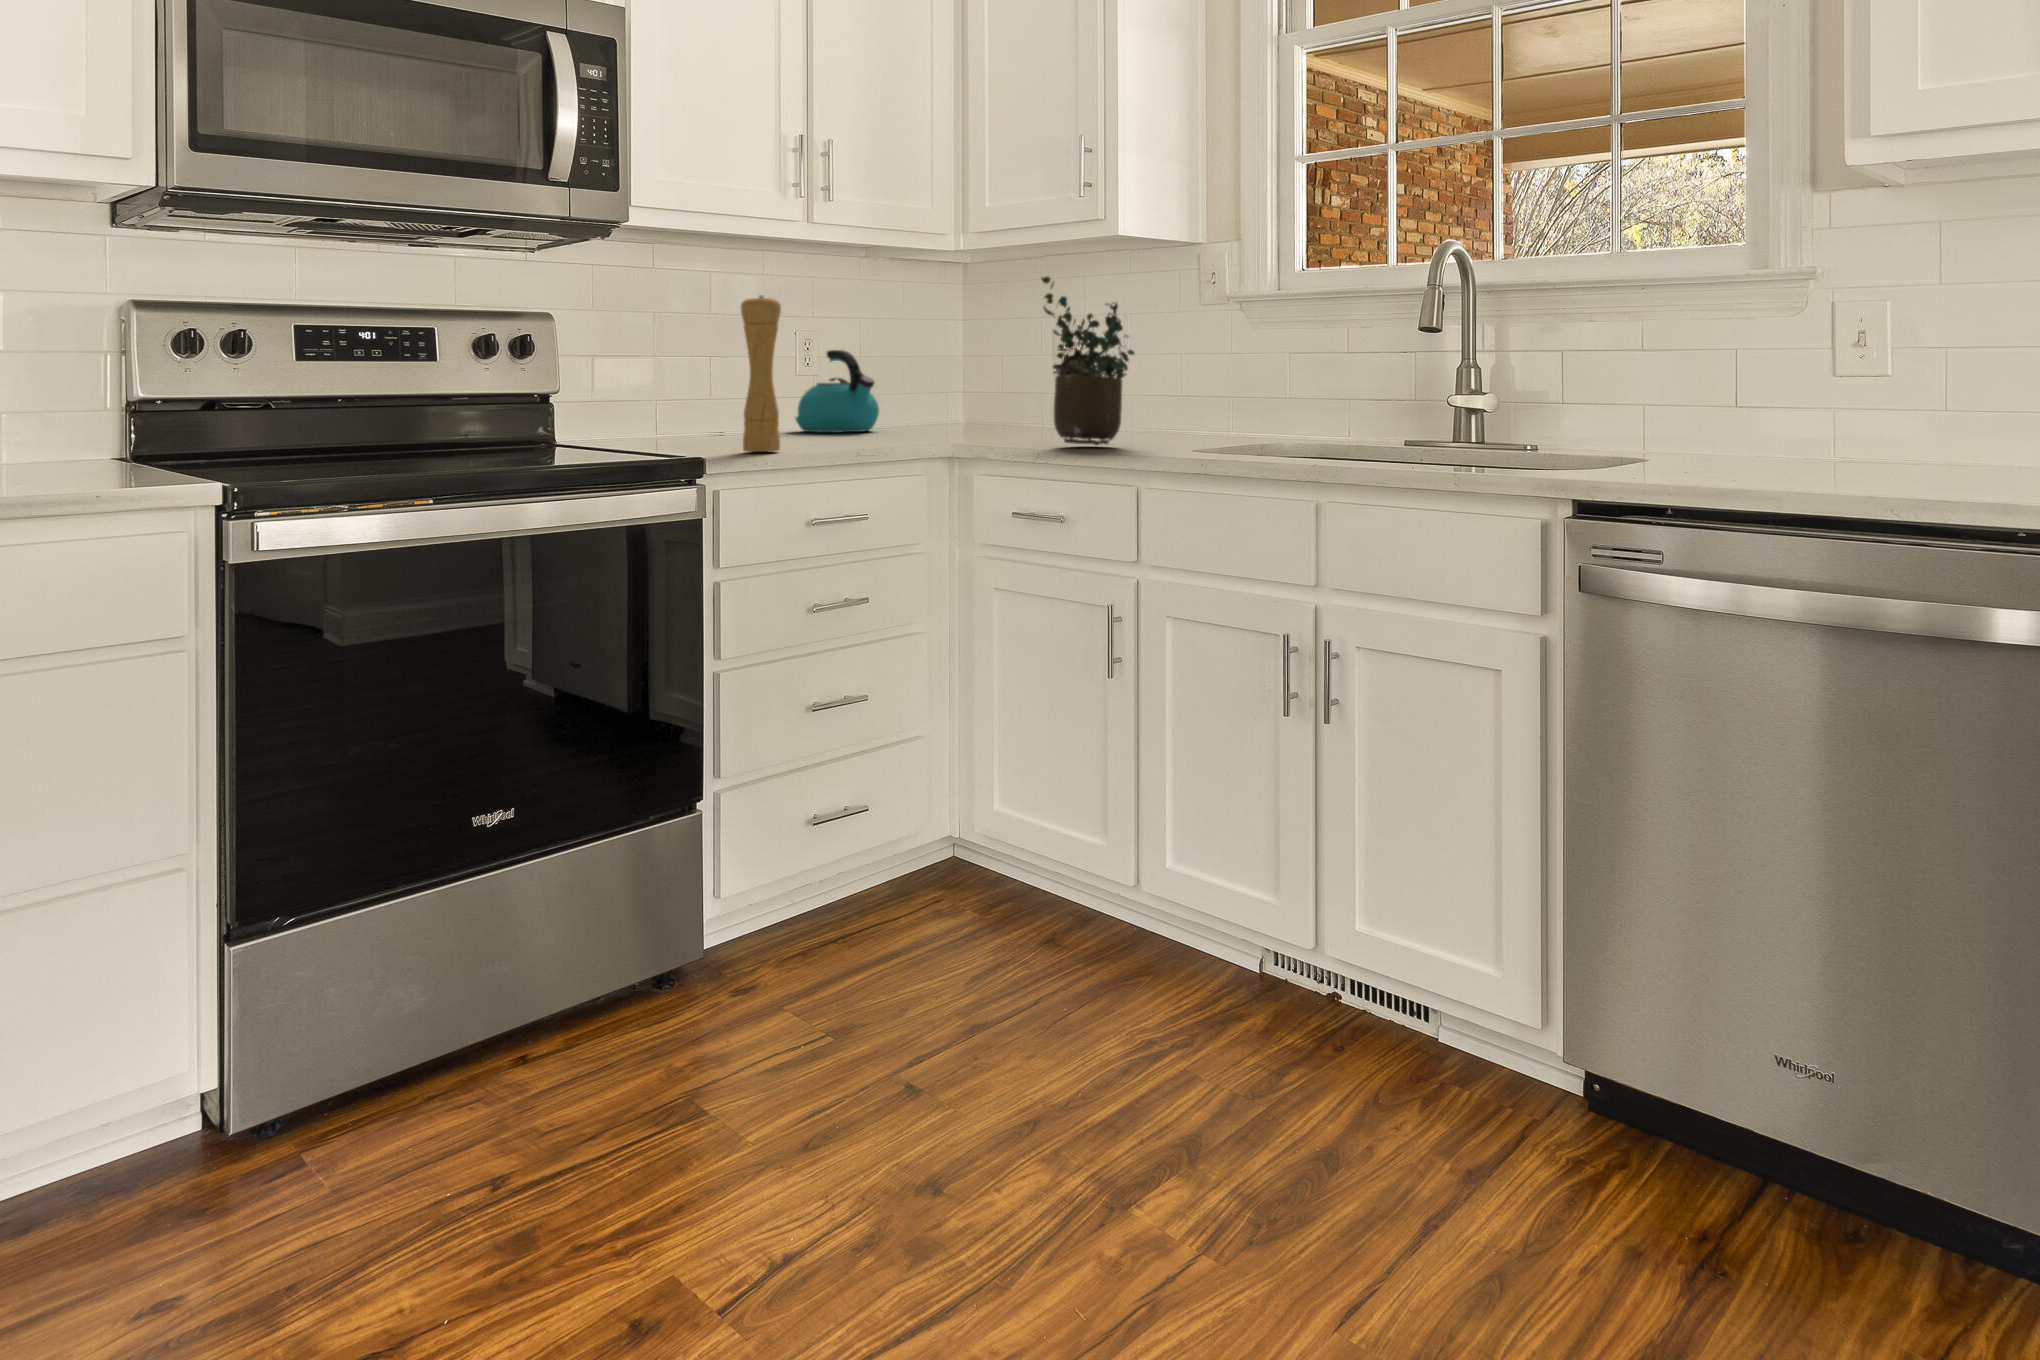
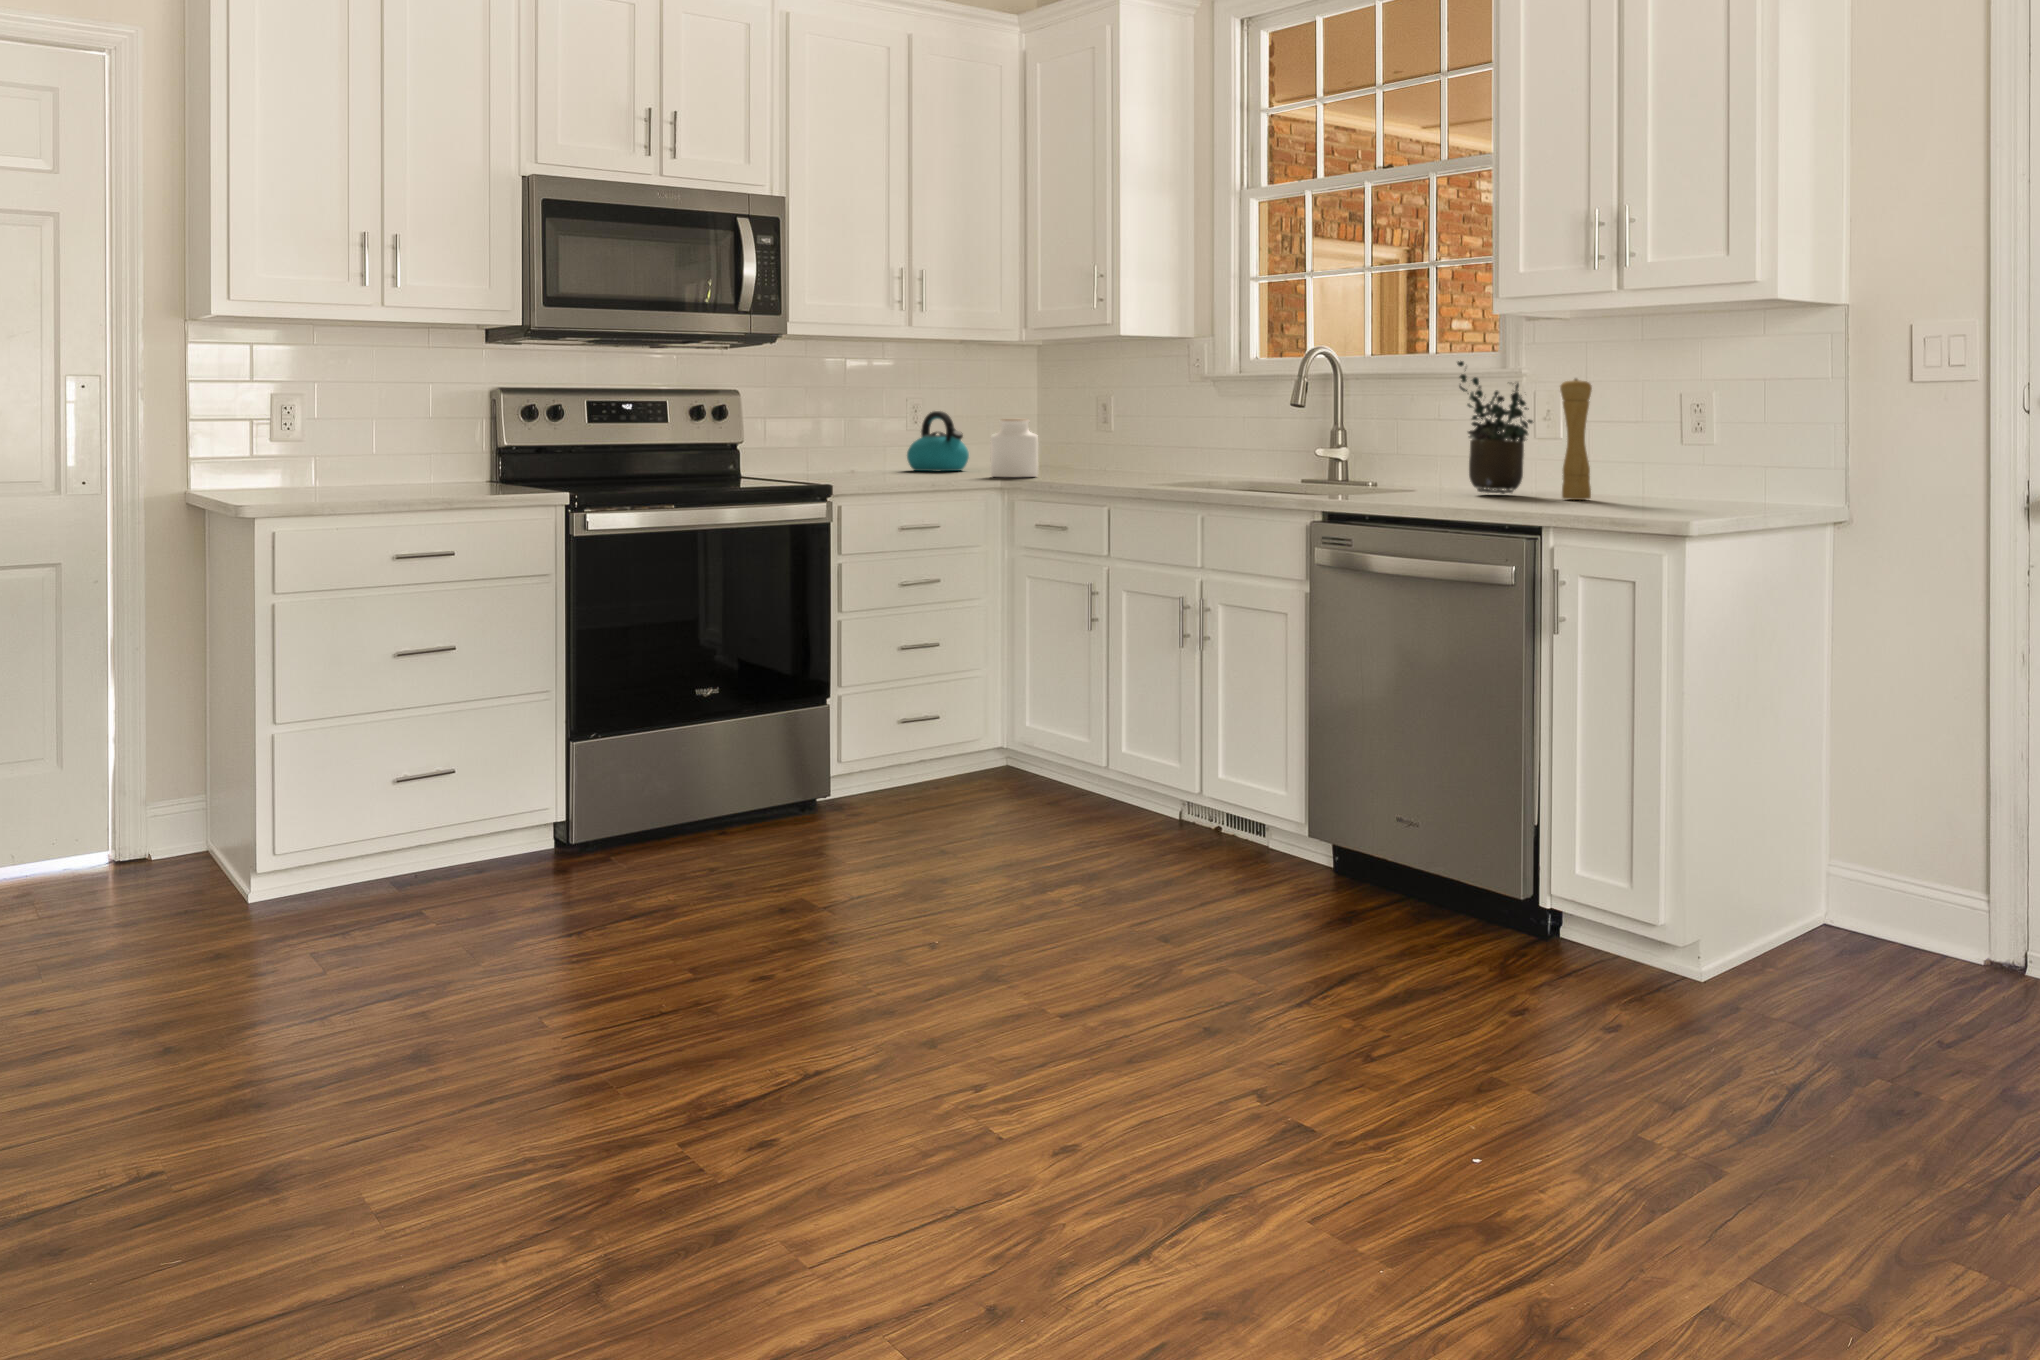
potted plant: present [1042,277,1134,445] -> present [1457,361,1533,494]
pepper mill: present [741,295,781,452] -> present [1560,379,1592,500]
jar: none [927,357,995,441] -> present [991,419,1038,477]

